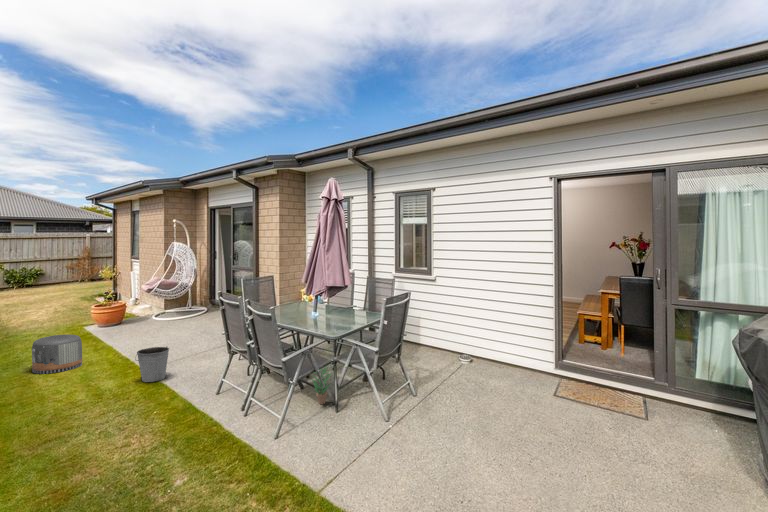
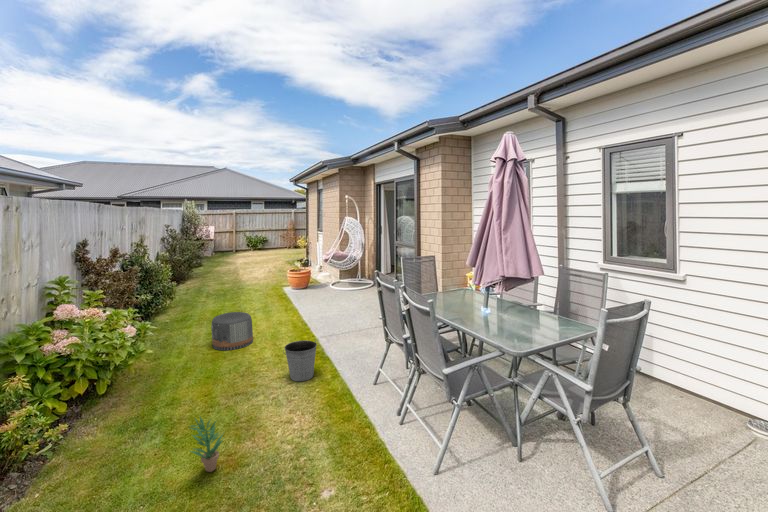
potted plant: present [313,368,331,404] -> present [190,417,224,472]

